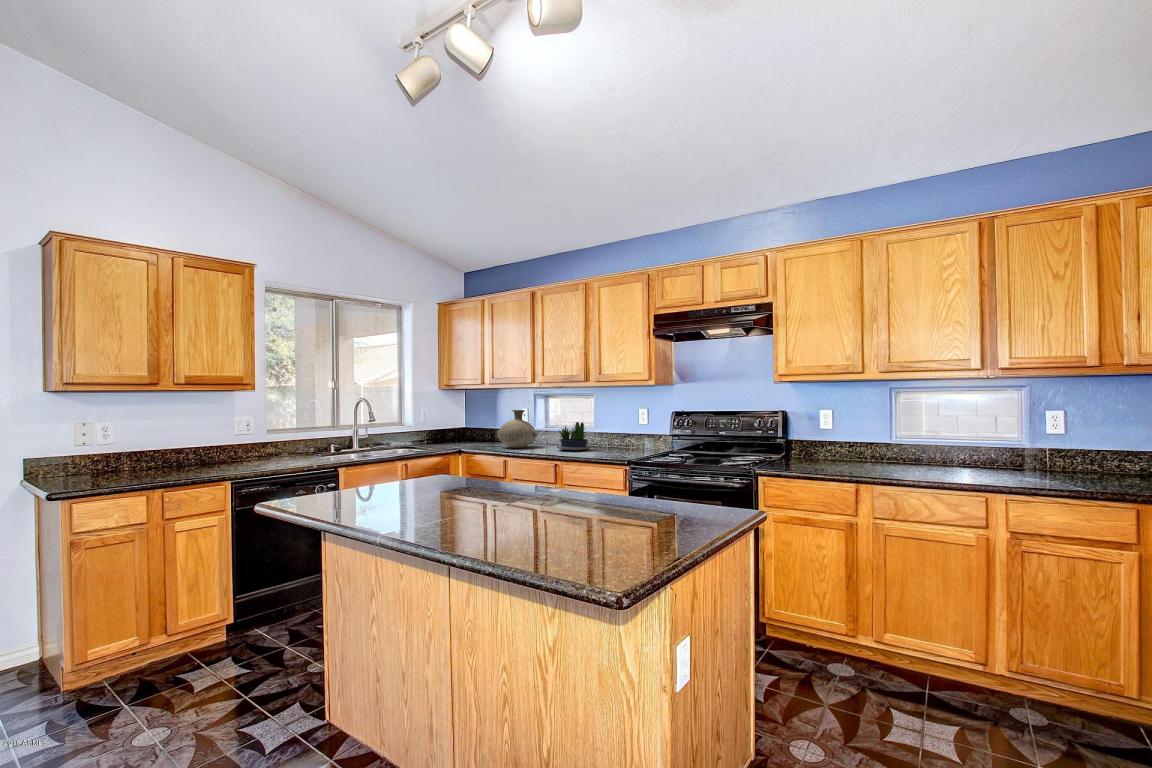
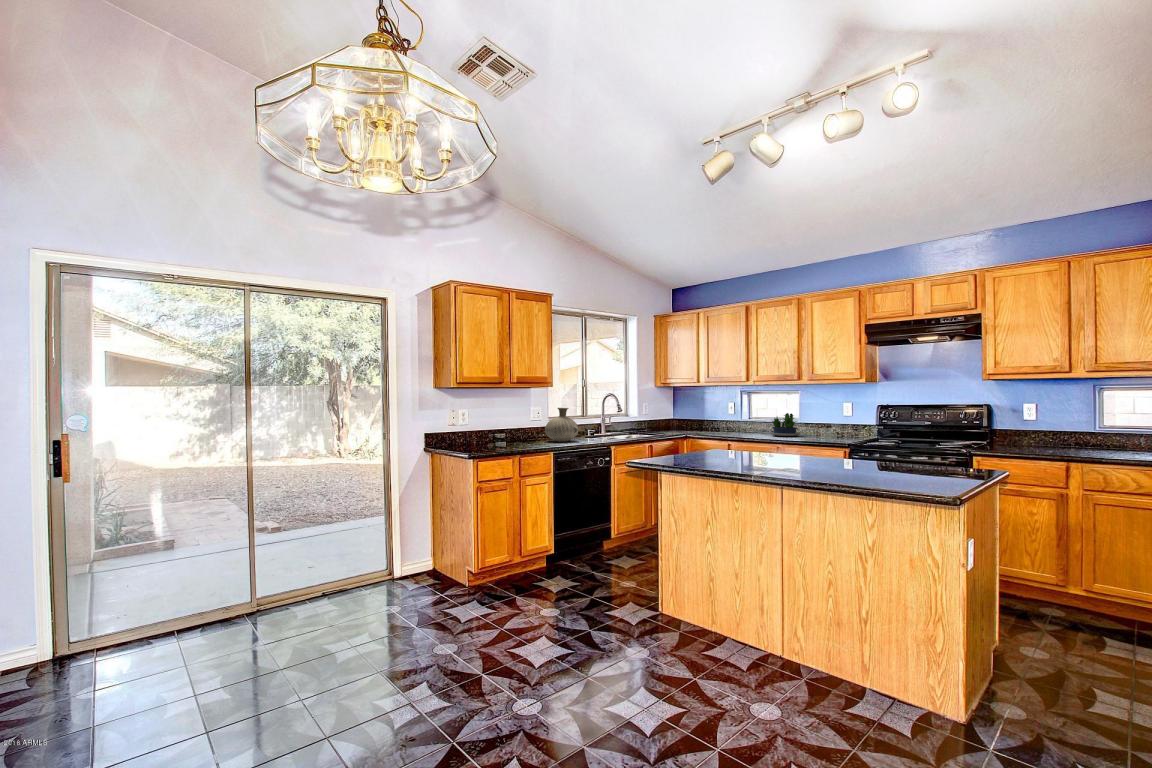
vase: present [497,410,538,448] -> present [545,408,579,442]

